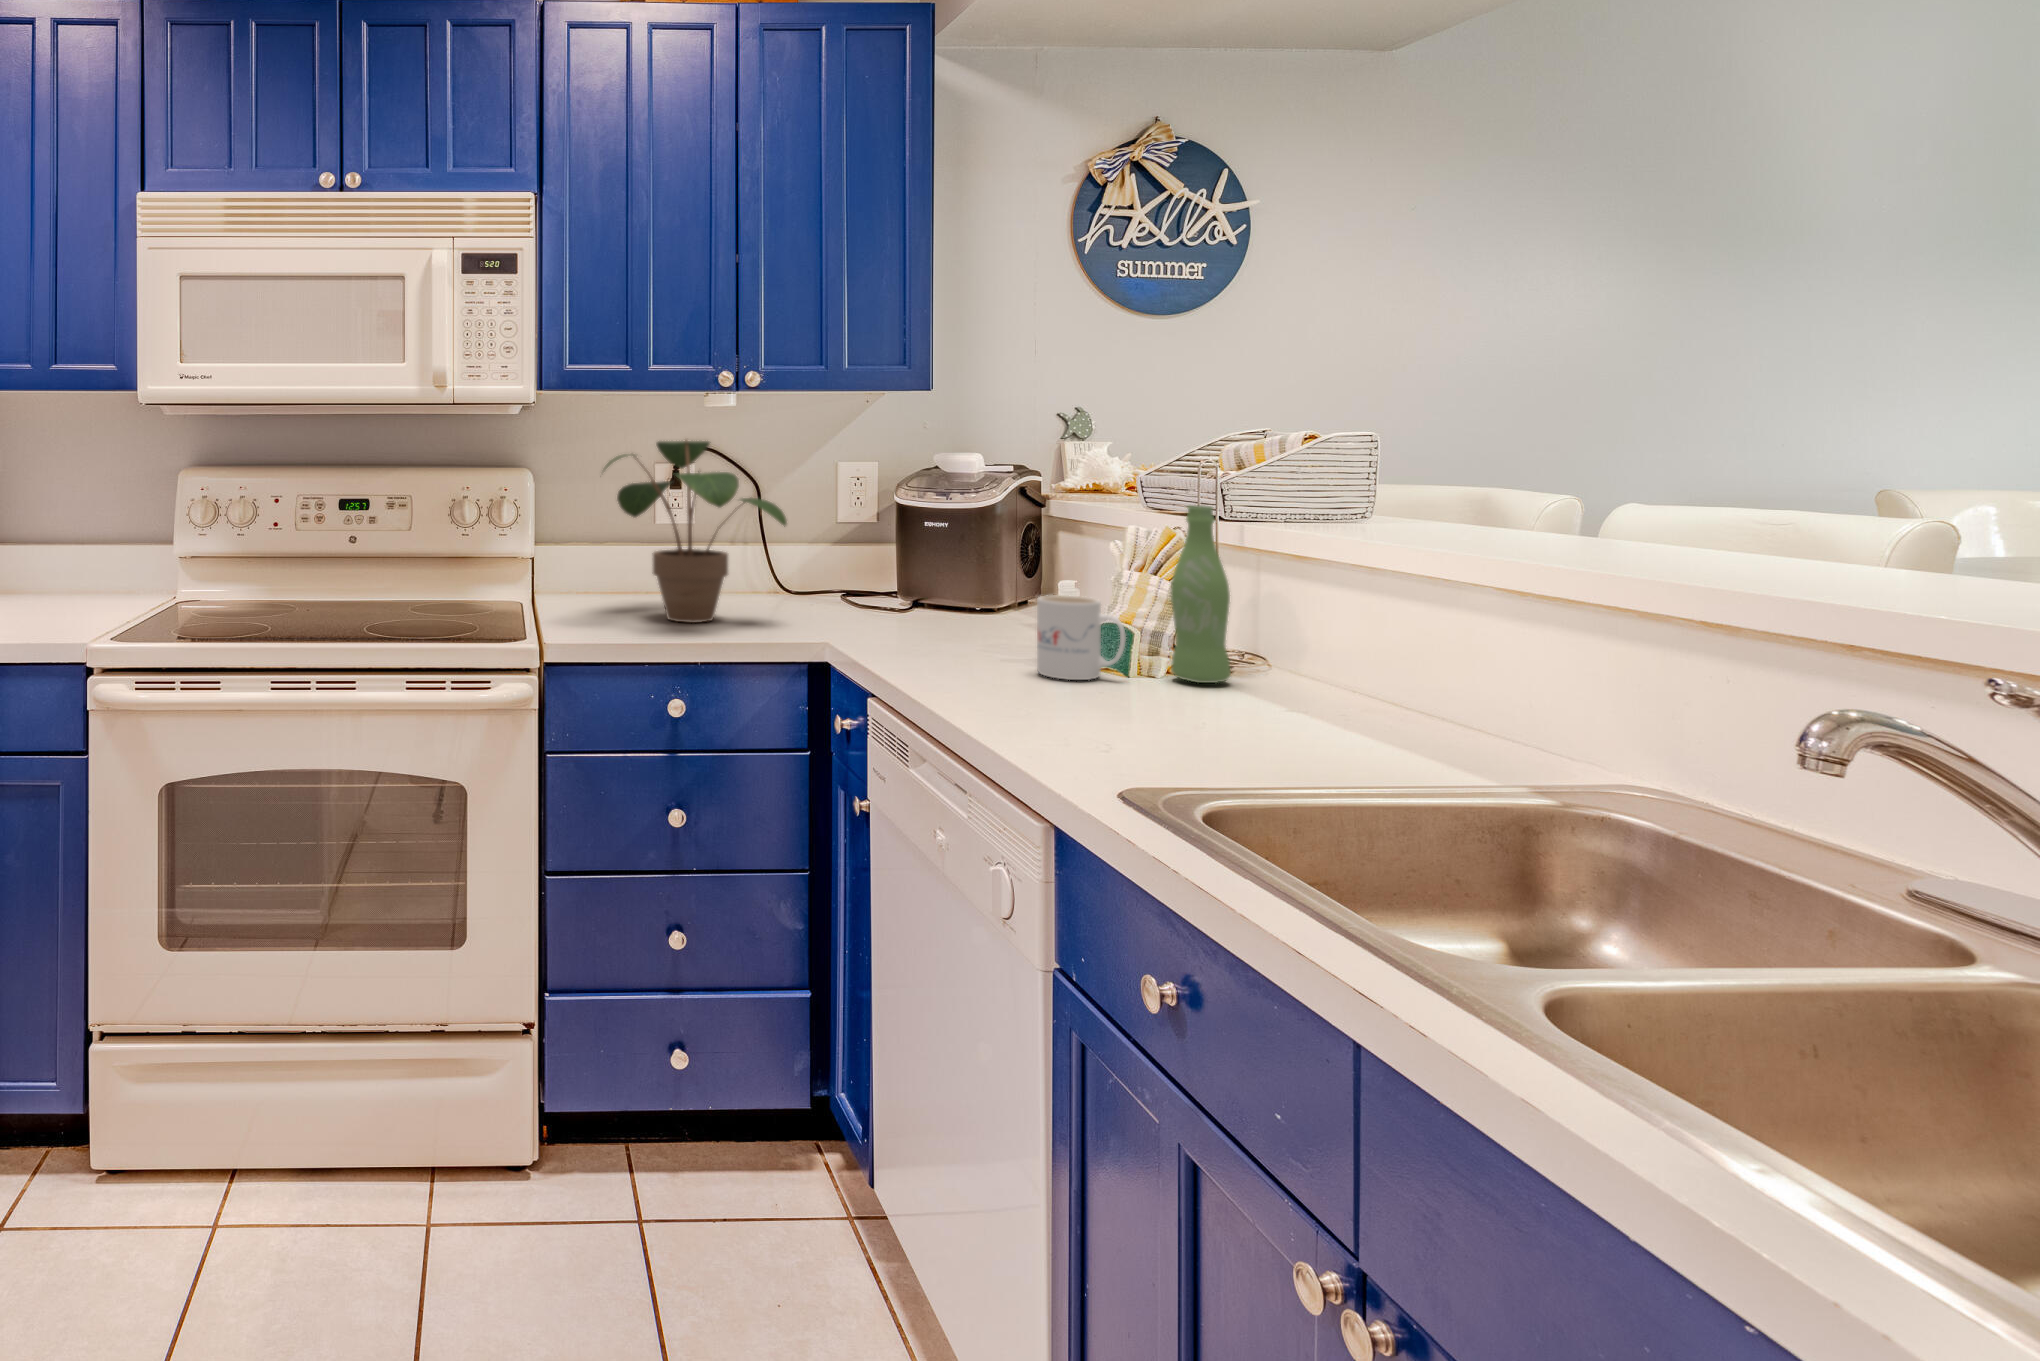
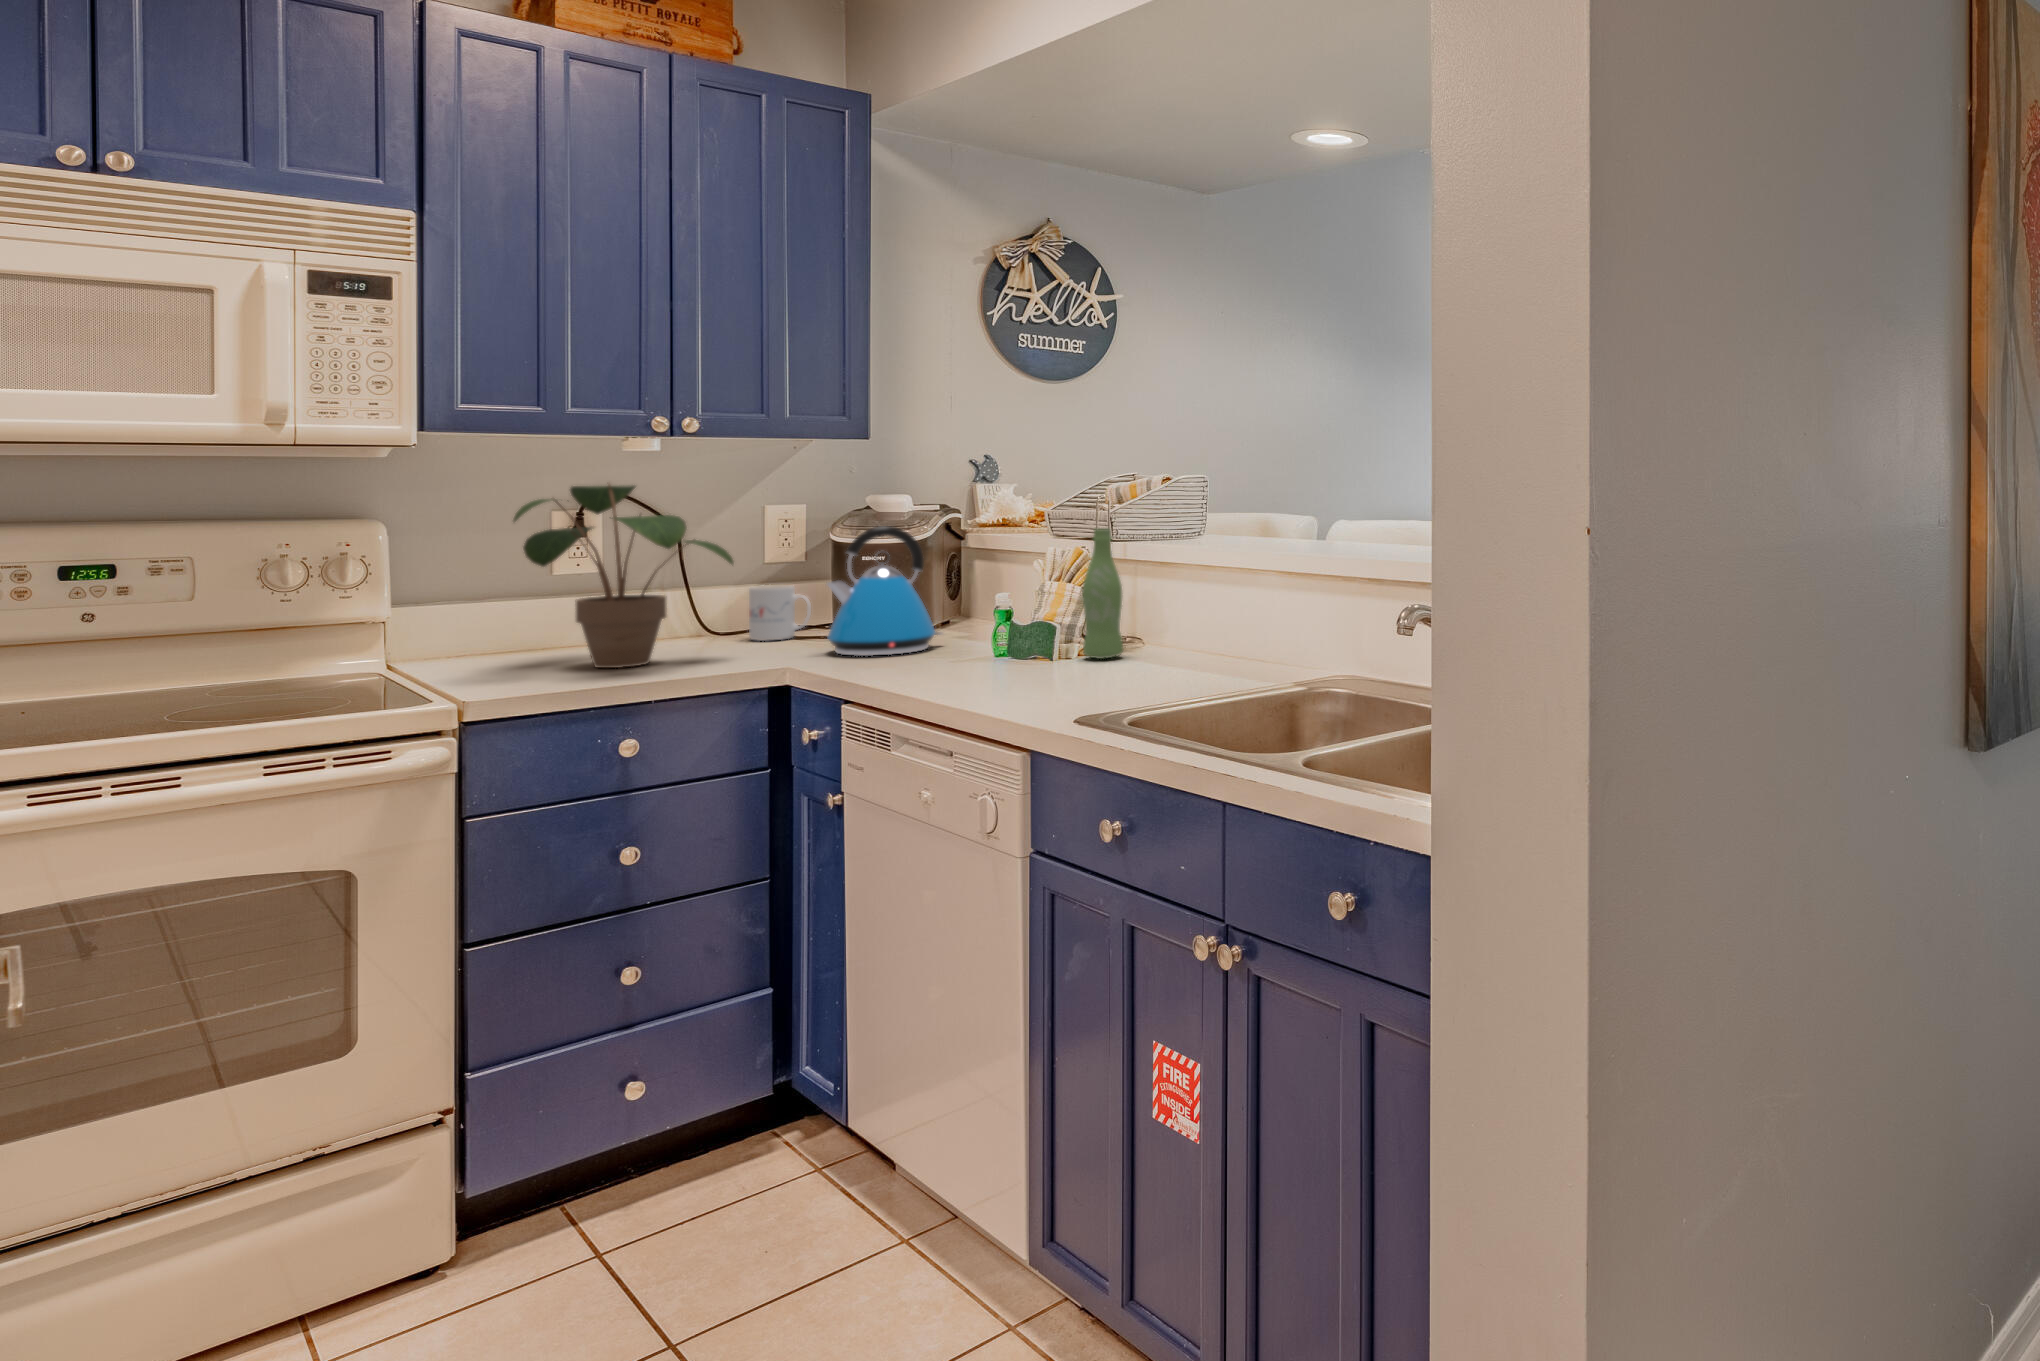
kettle: none [875,490,1005,640] -> present [827,526,942,656]
mug: present [1037,595,1126,680] -> present [749,585,811,641]

